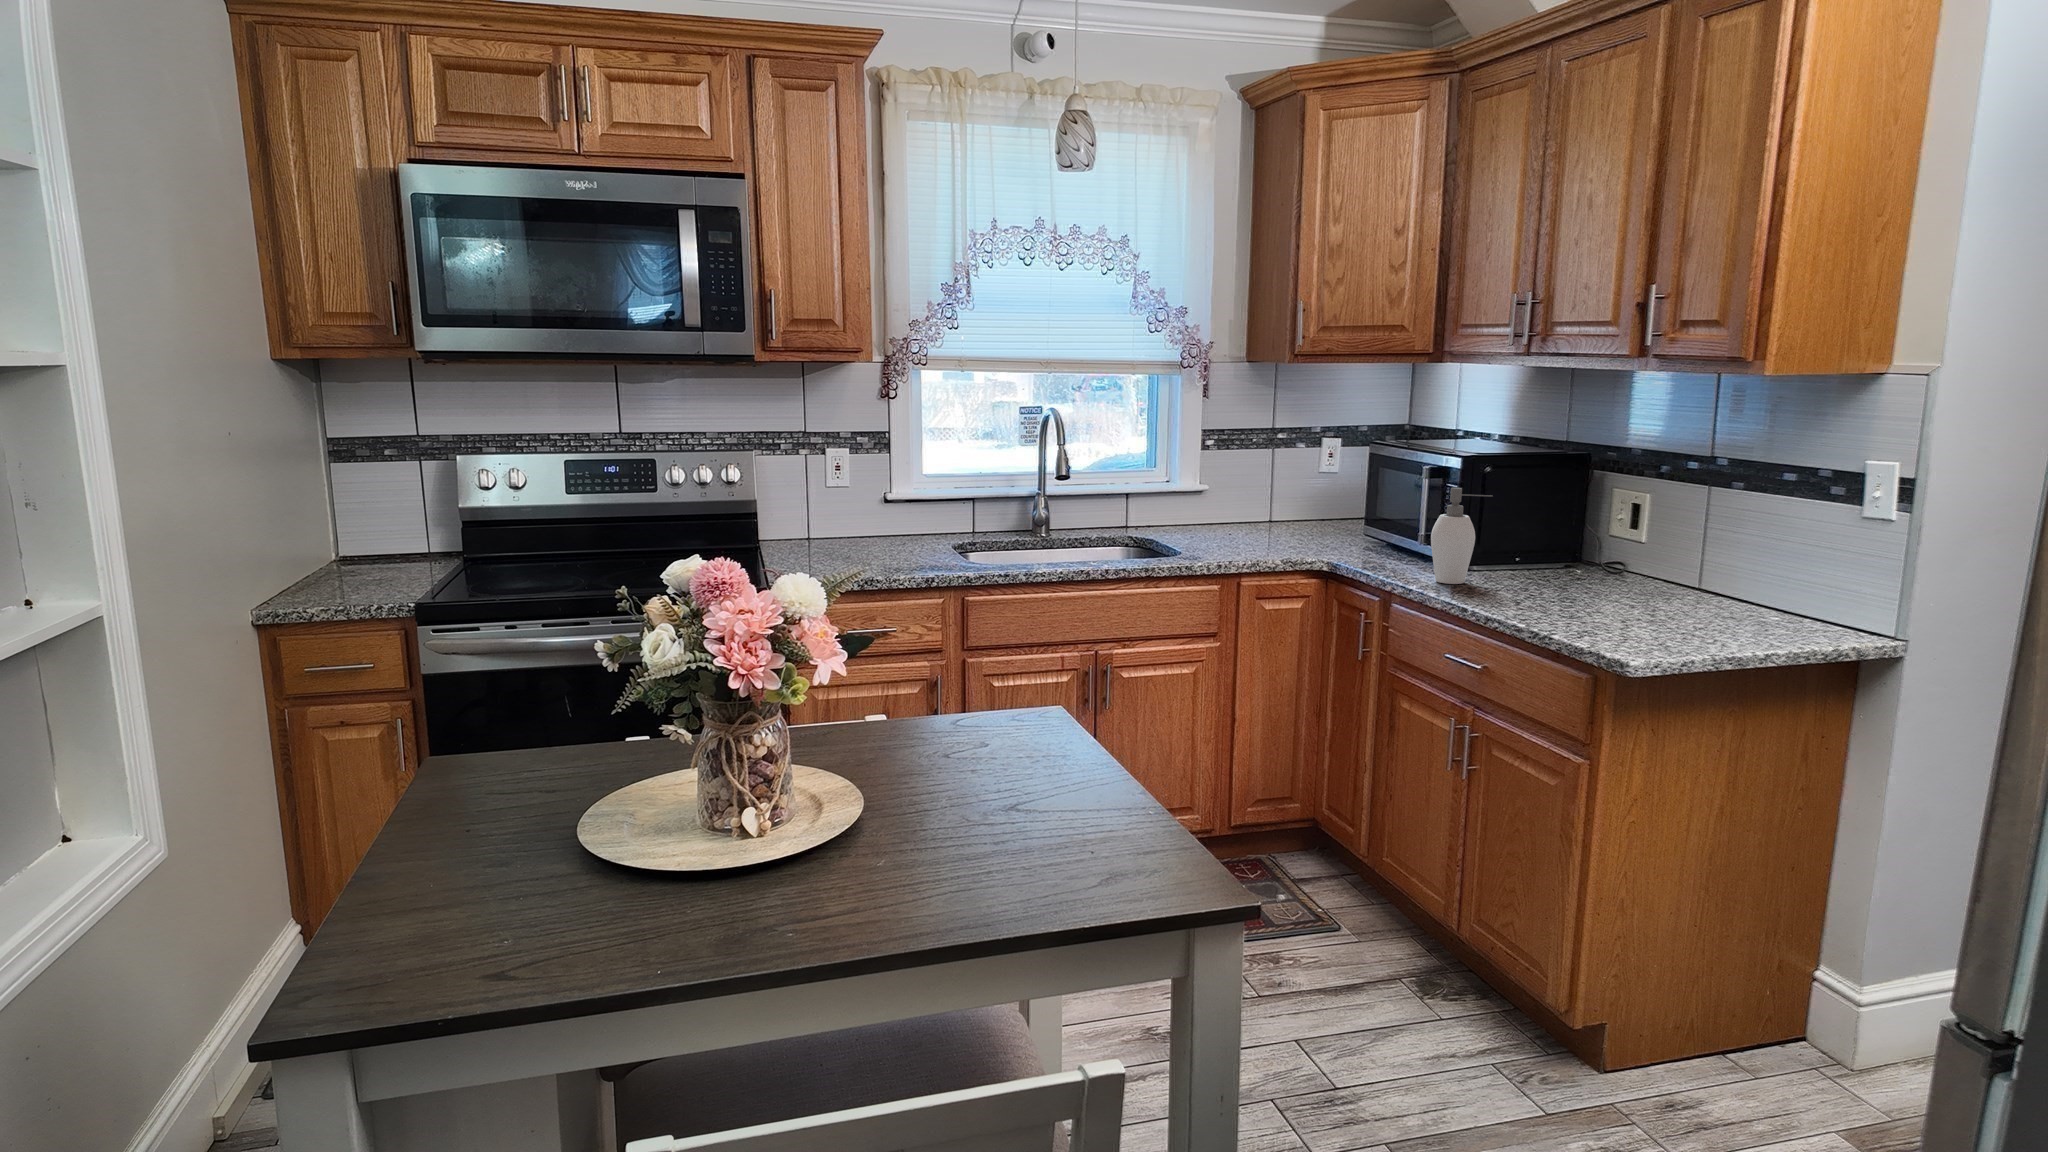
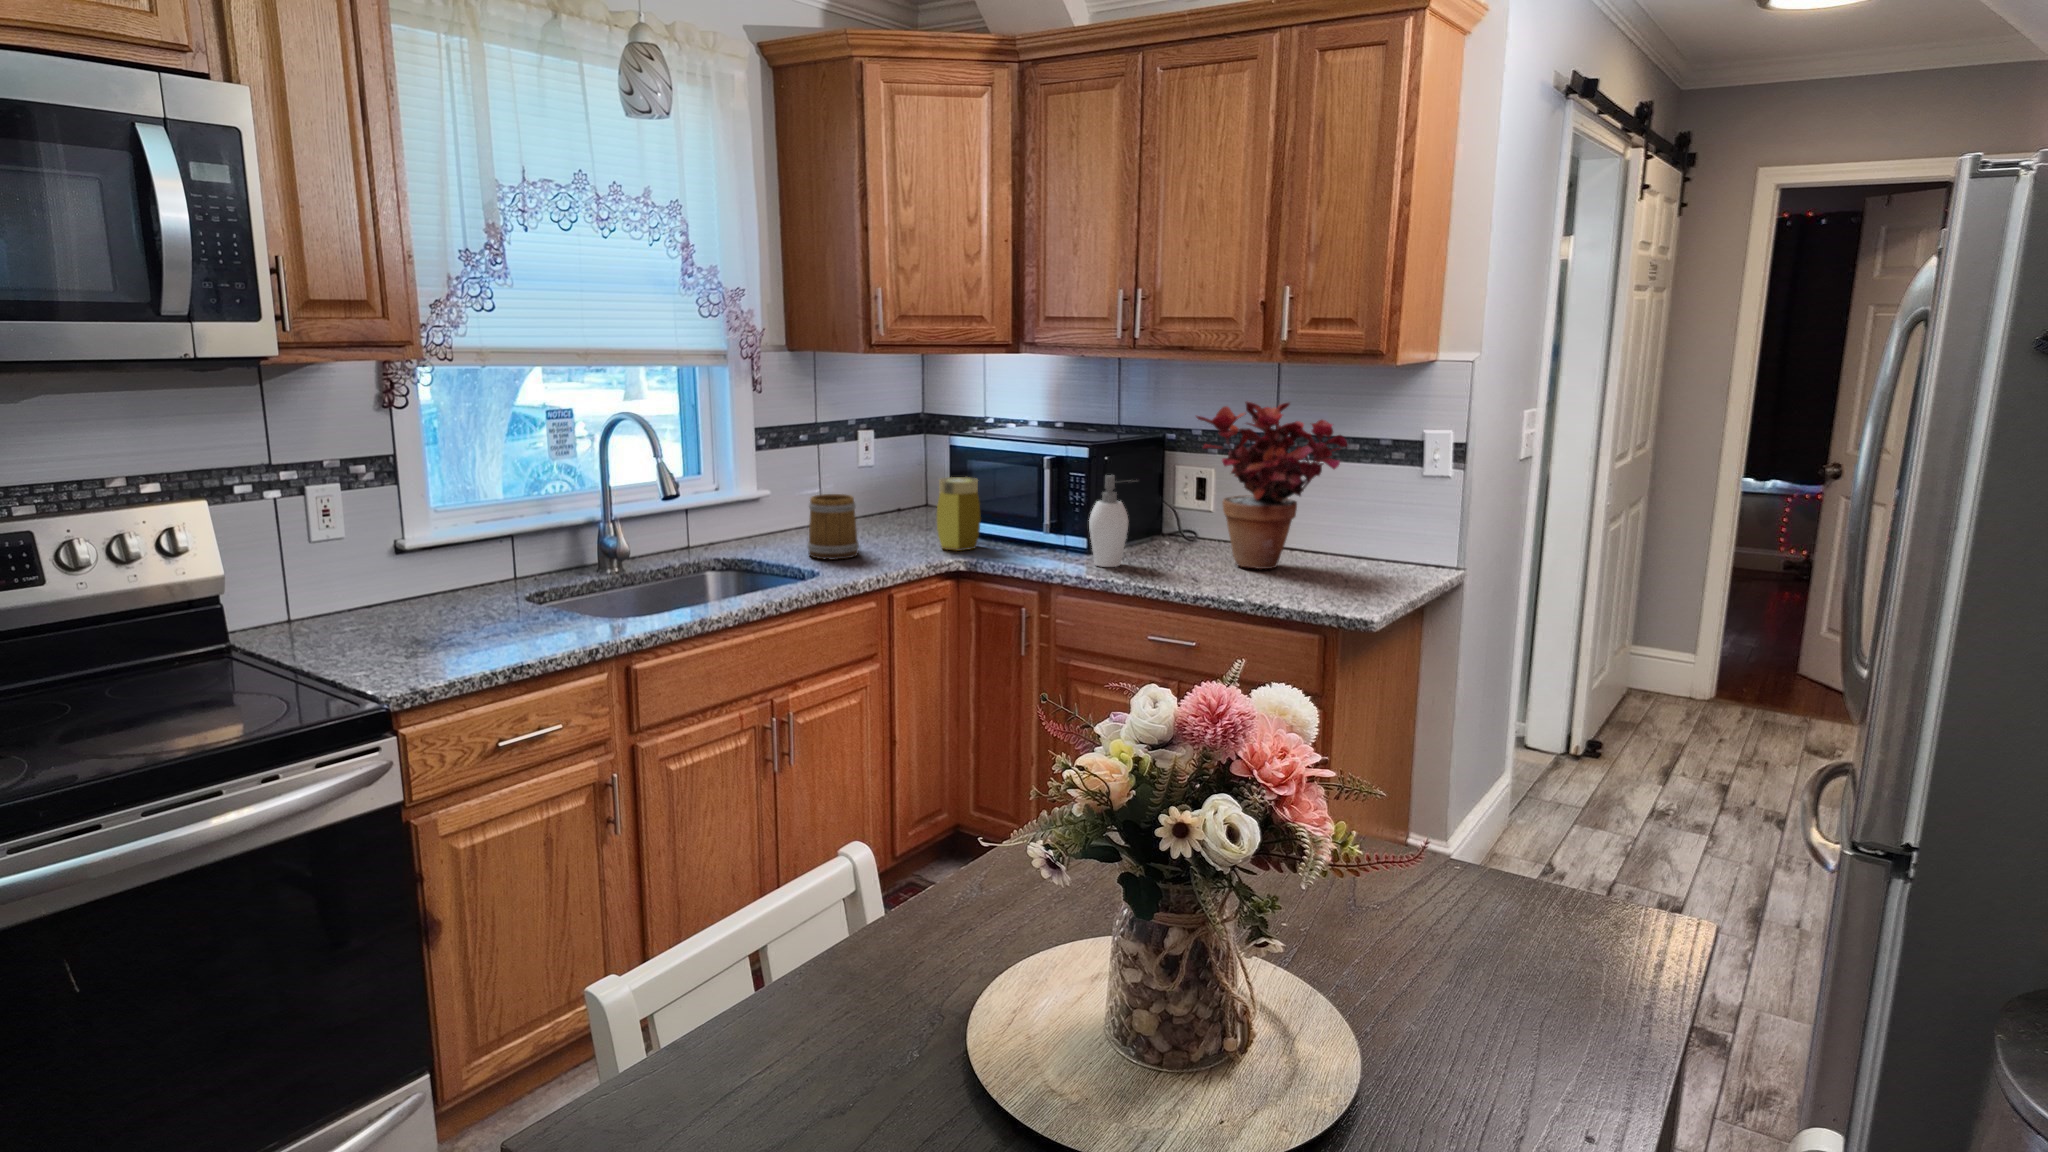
potted plant: none [1543,414,1729,607] -> present [1197,402,1348,569]
jar: none [1321,484,1372,555] -> present [936,477,981,551]
mug: none [1202,490,1253,549] -> present [808,494,859,560]

